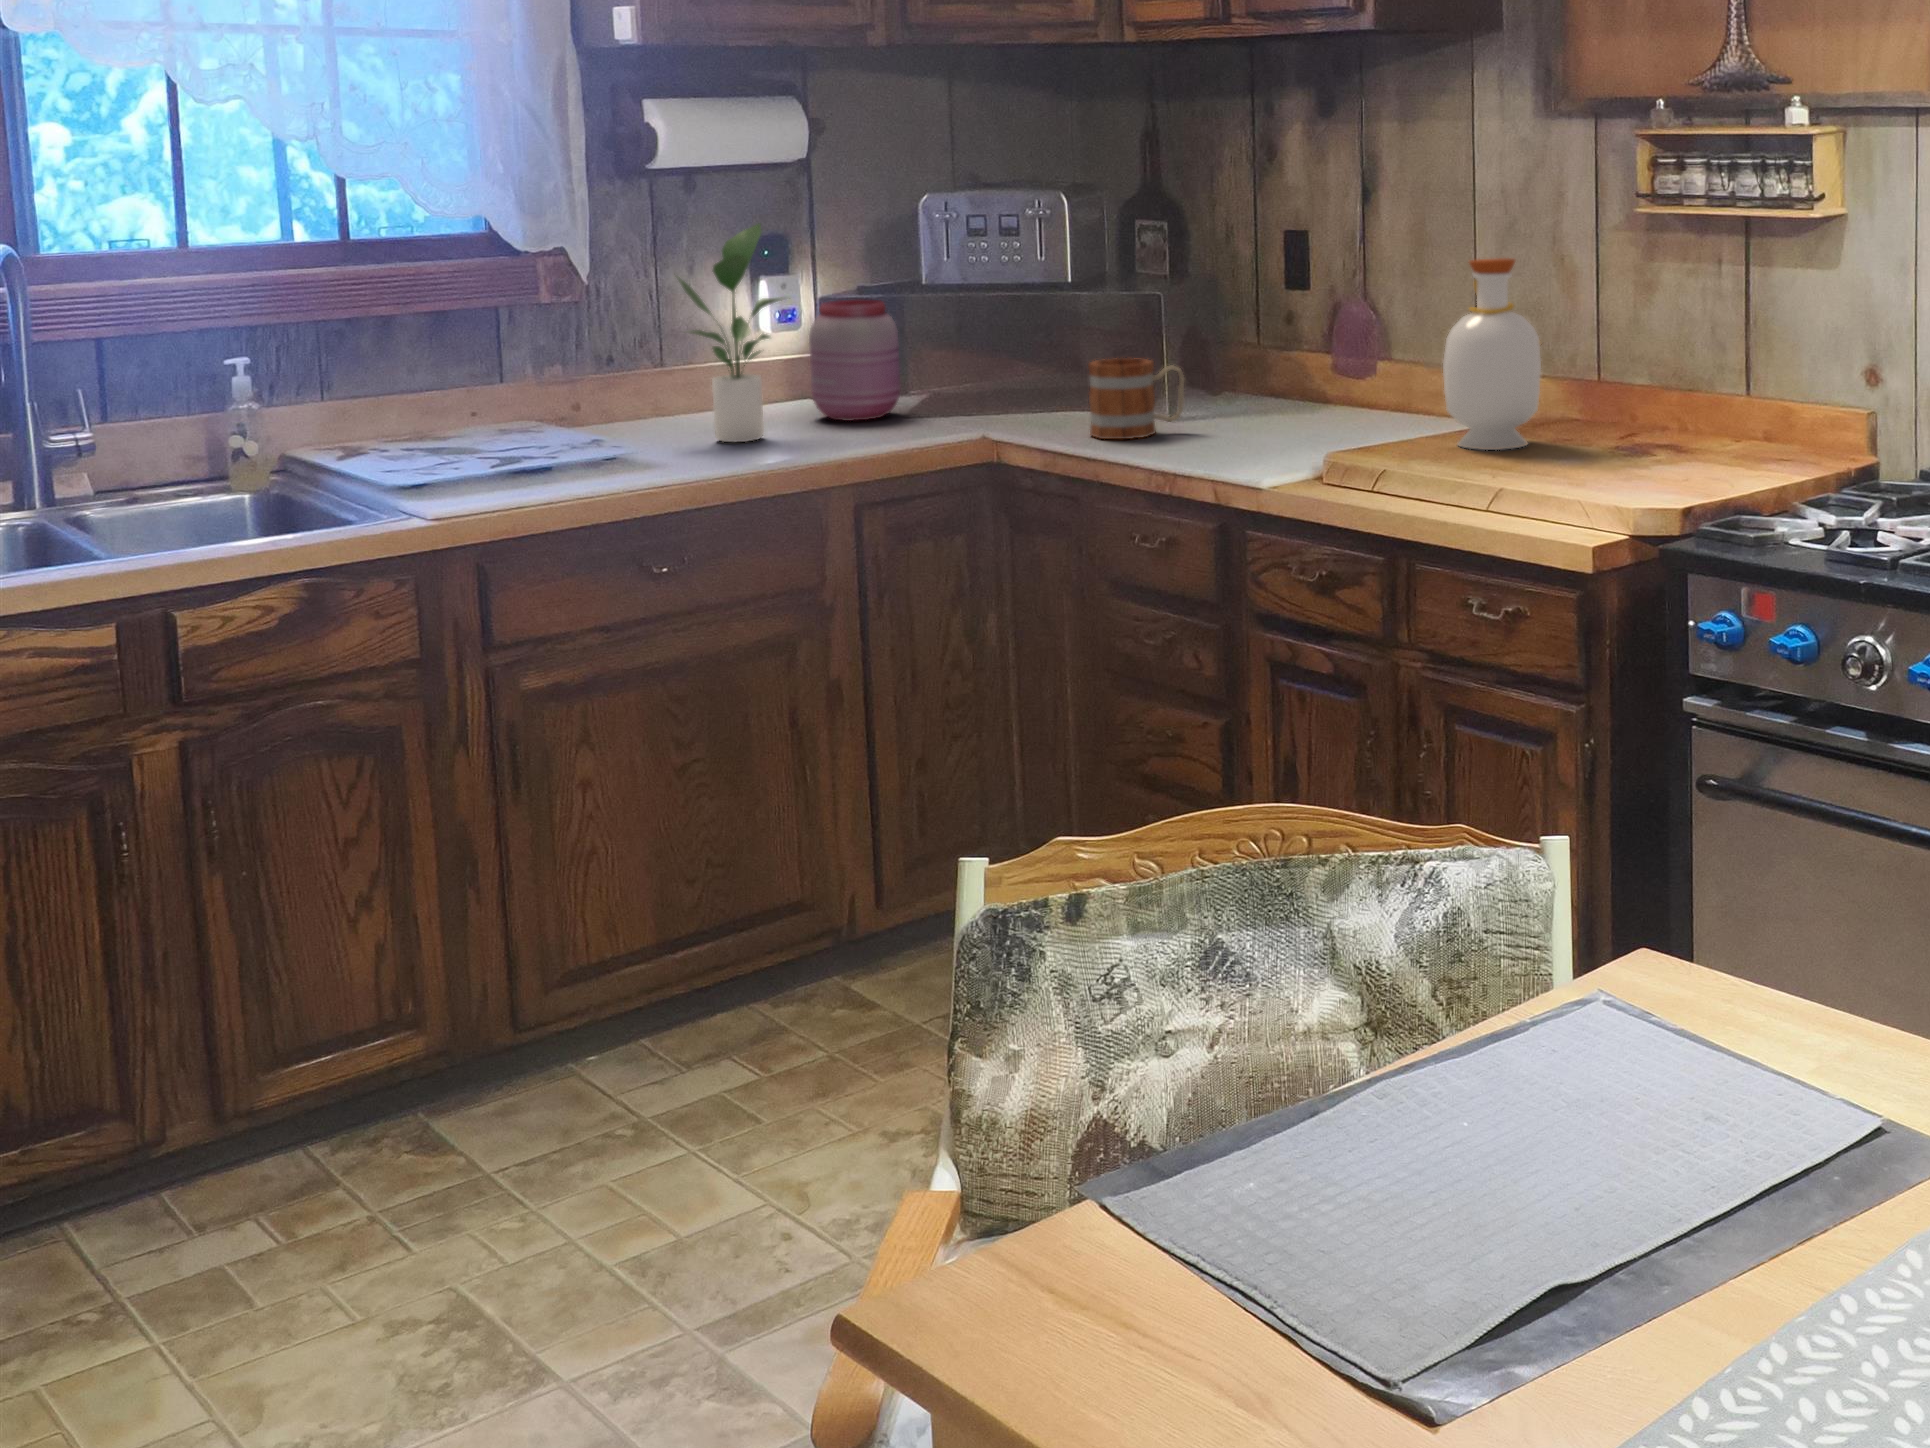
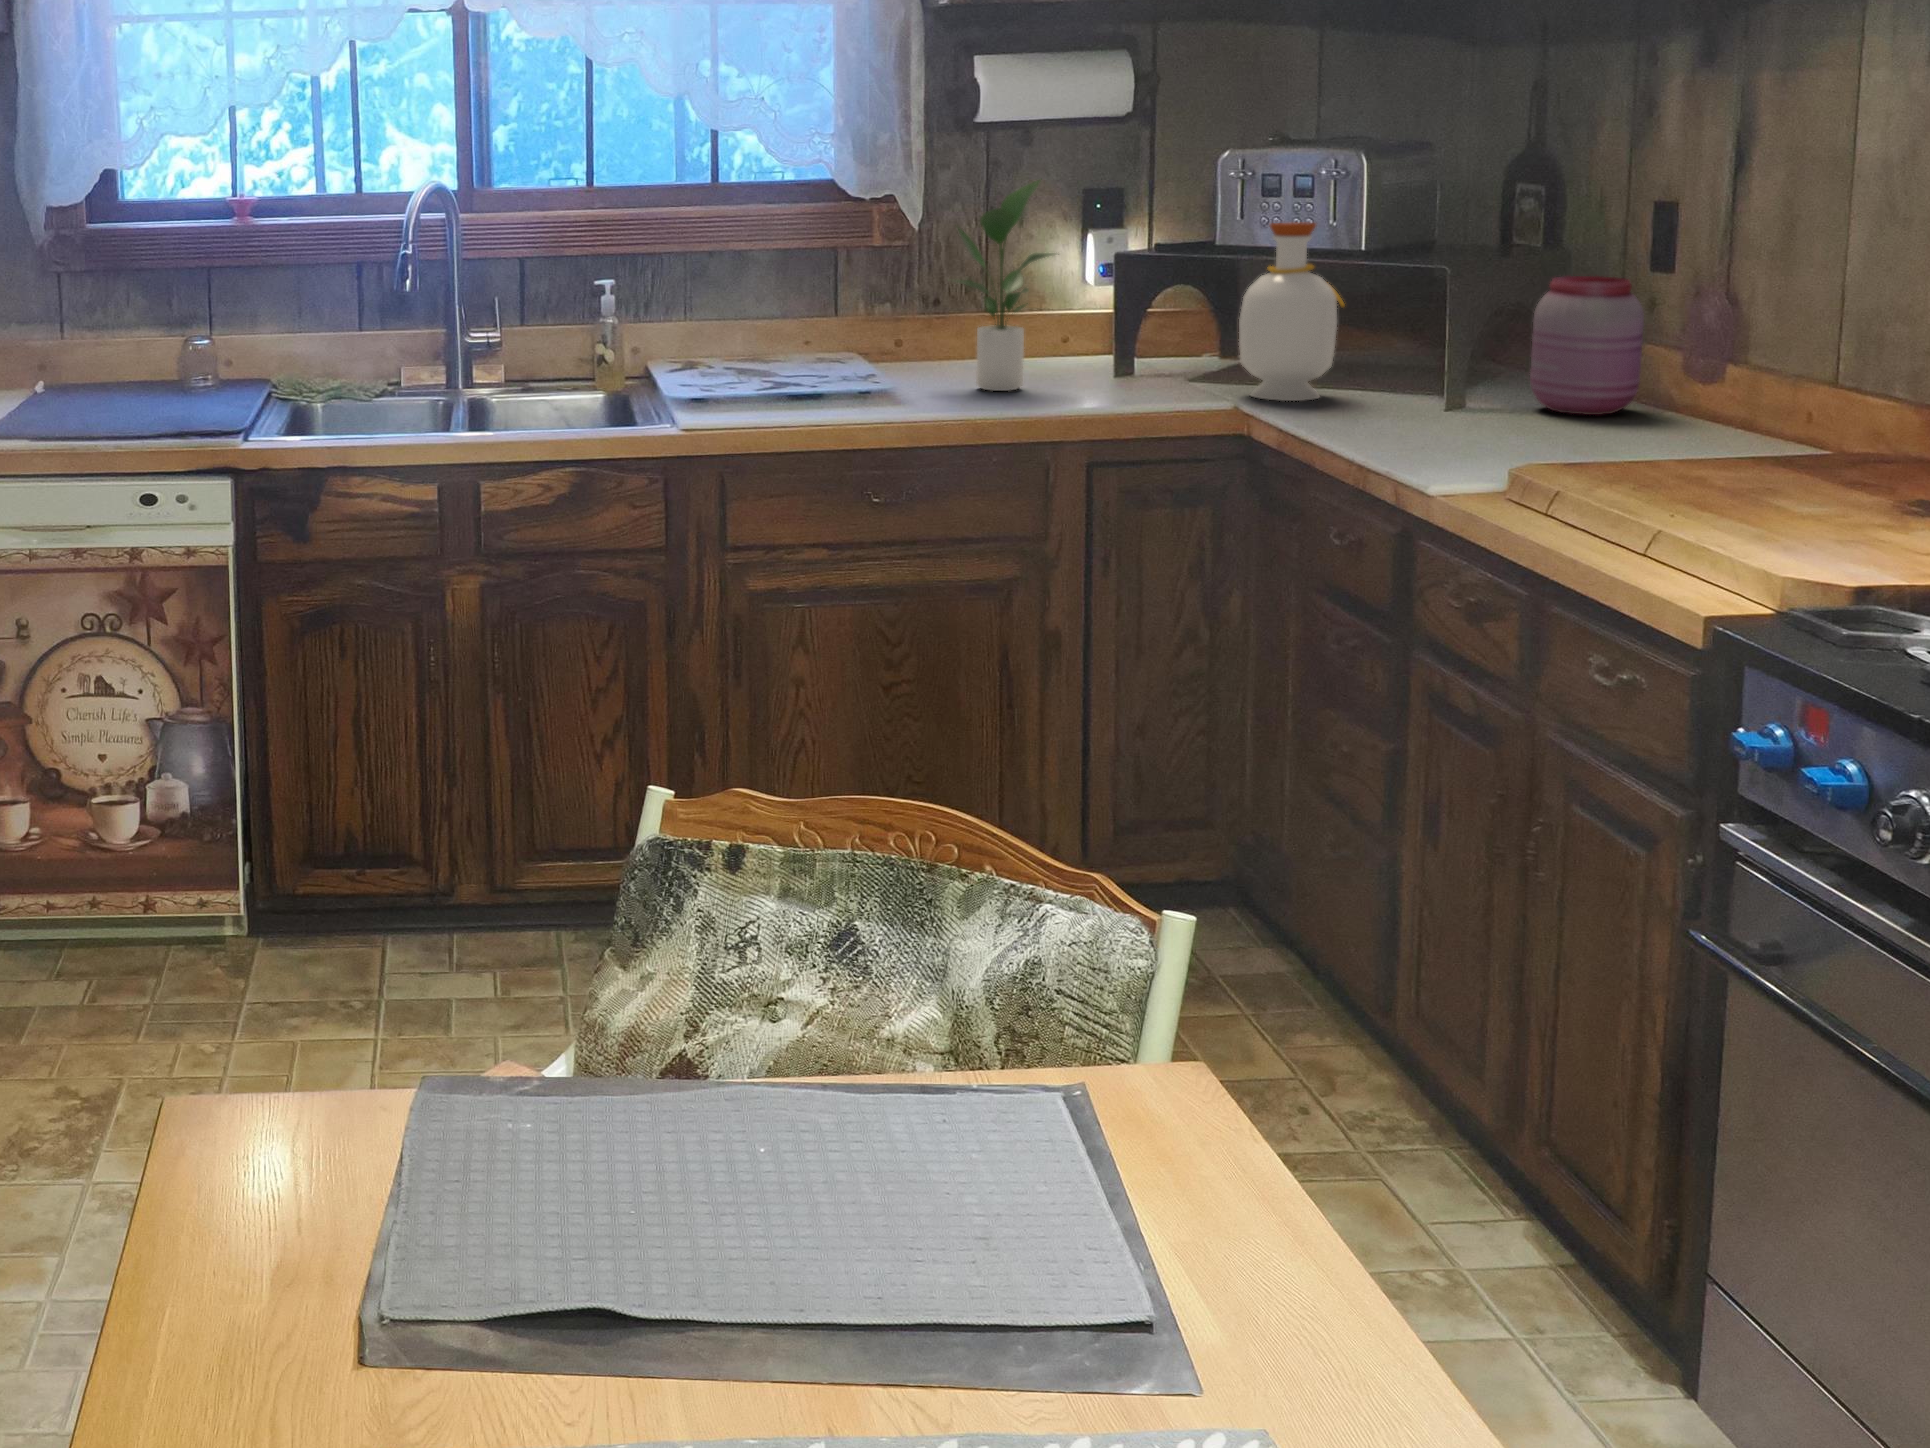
bottle: present [1443,258,1542,450] -> present [1239,223,1344,401]
jar: present [809,300,900,421] -> present [1530,276,1644,415]
mug: present [1088,358,1184,439] -> none [1335,339,1451,429]

